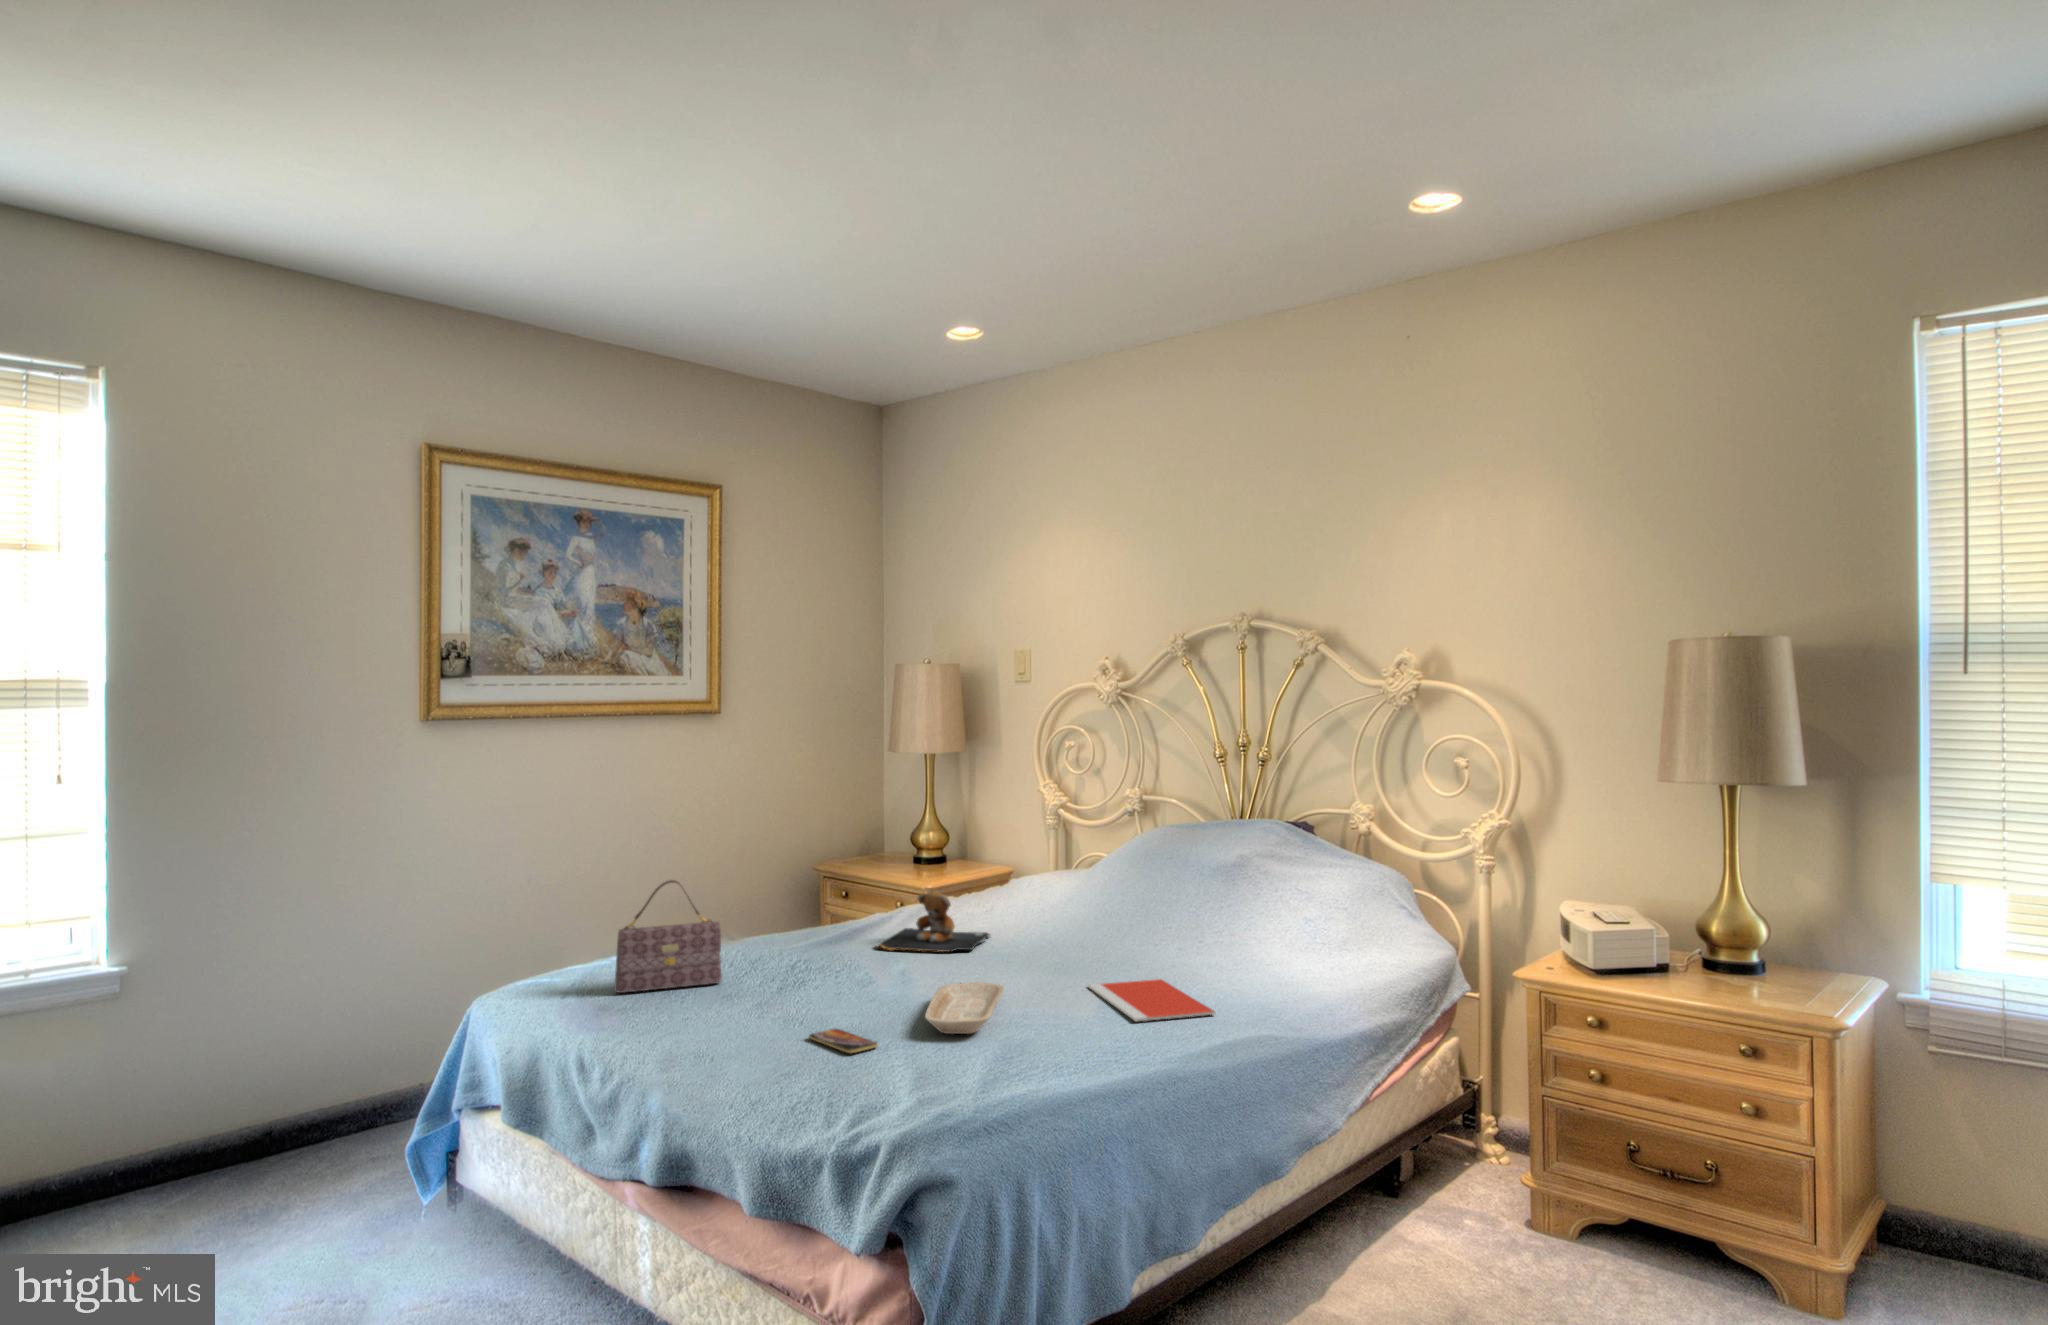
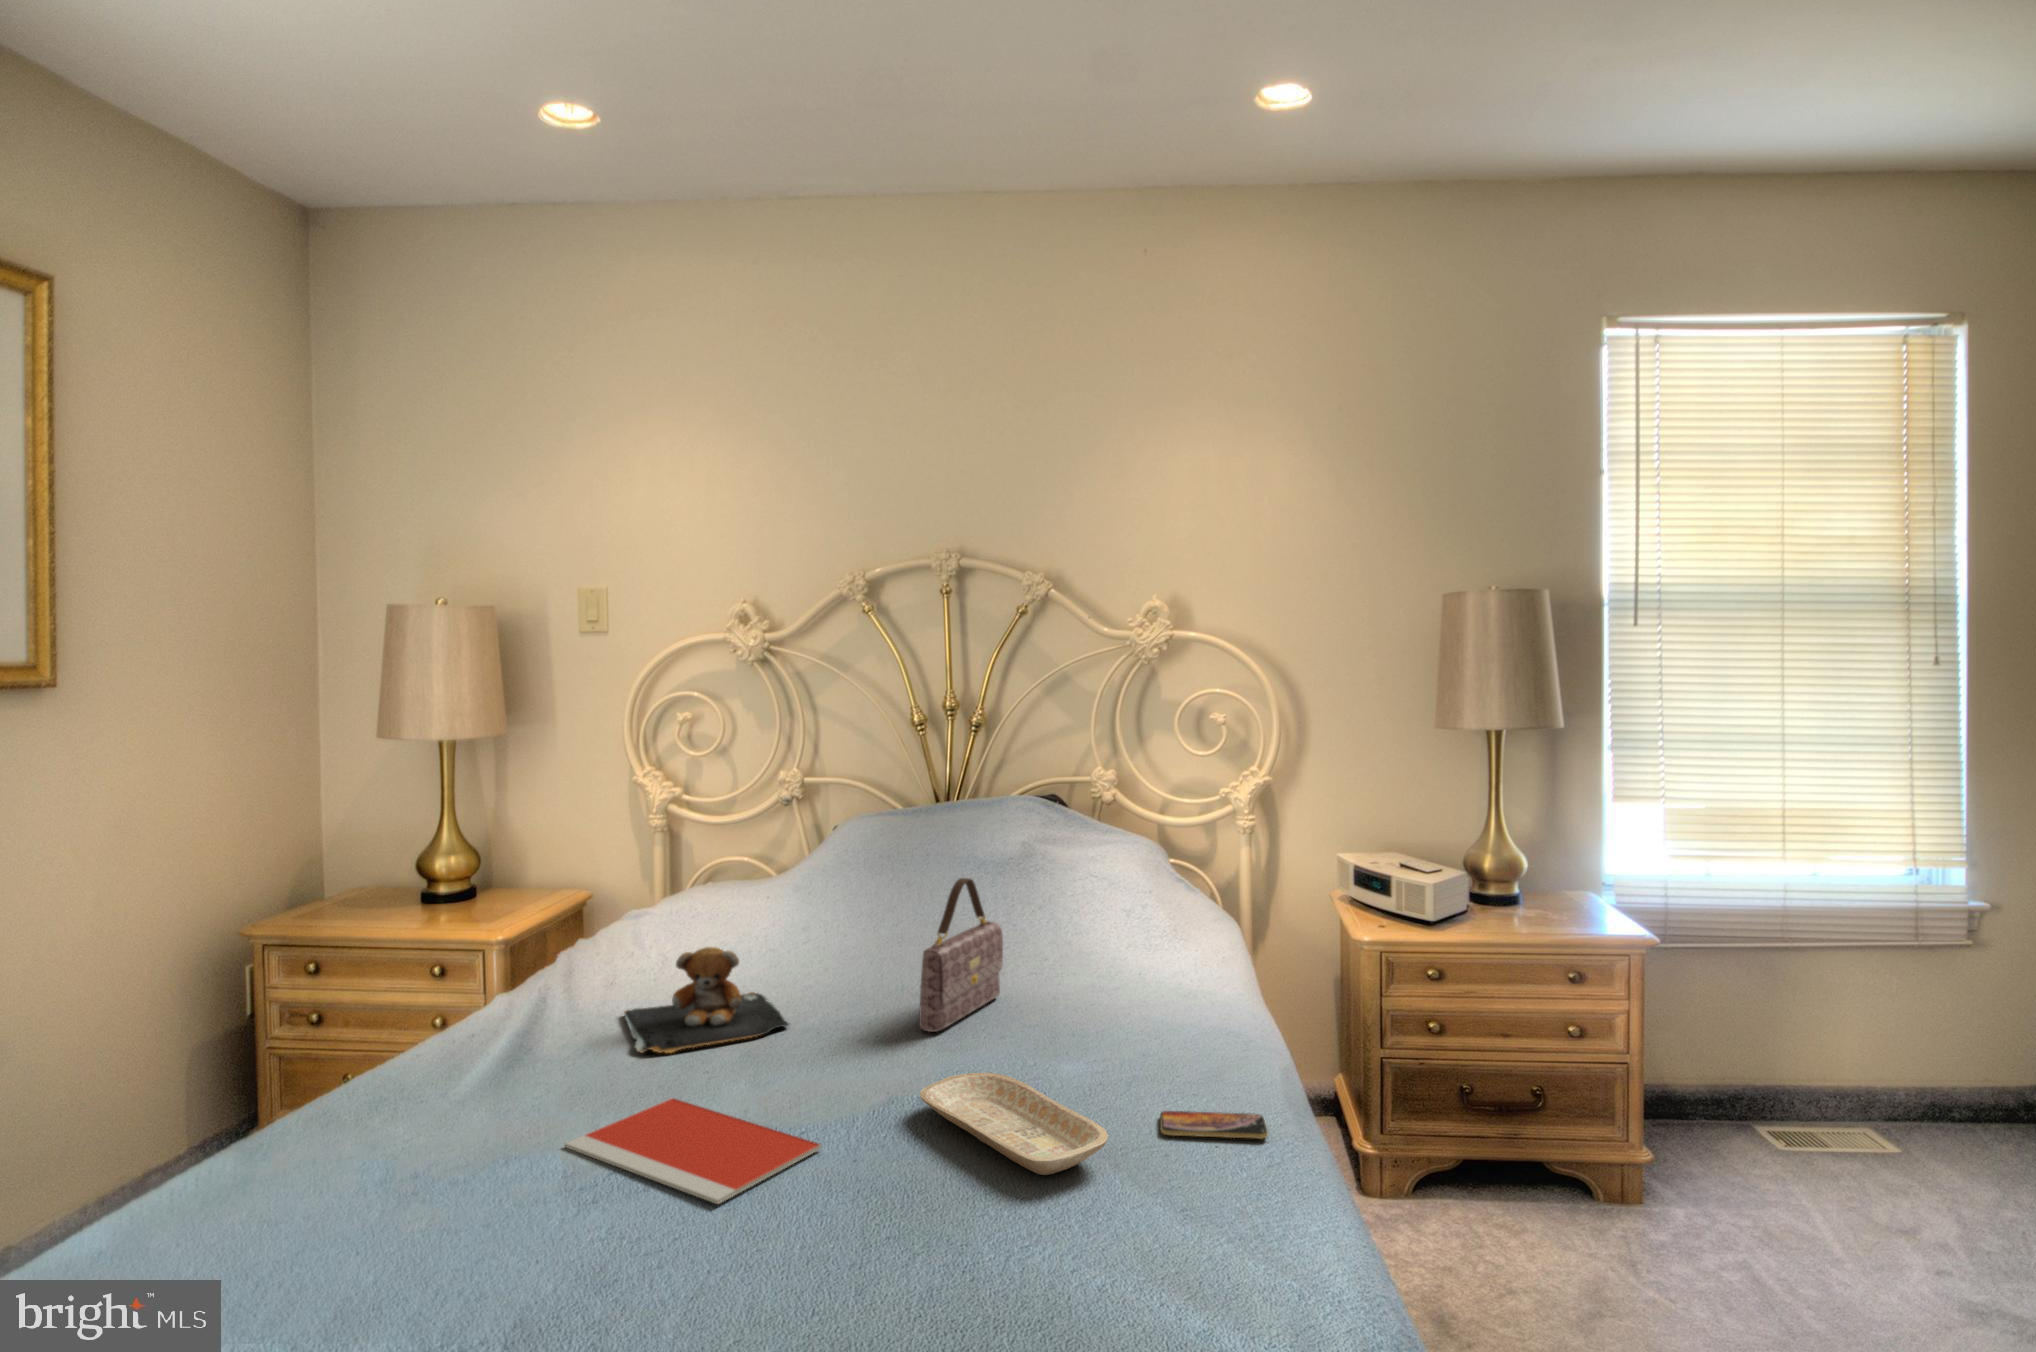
handbag: present [614,880,722,993] -> present [919,878,1003,1032]
notebook: present [1088,979,1215,1021] -> present [565,1098,822,1204]
smartphone: present [809,1029,878,1053] -> present [1160,1111,1268,1139]

